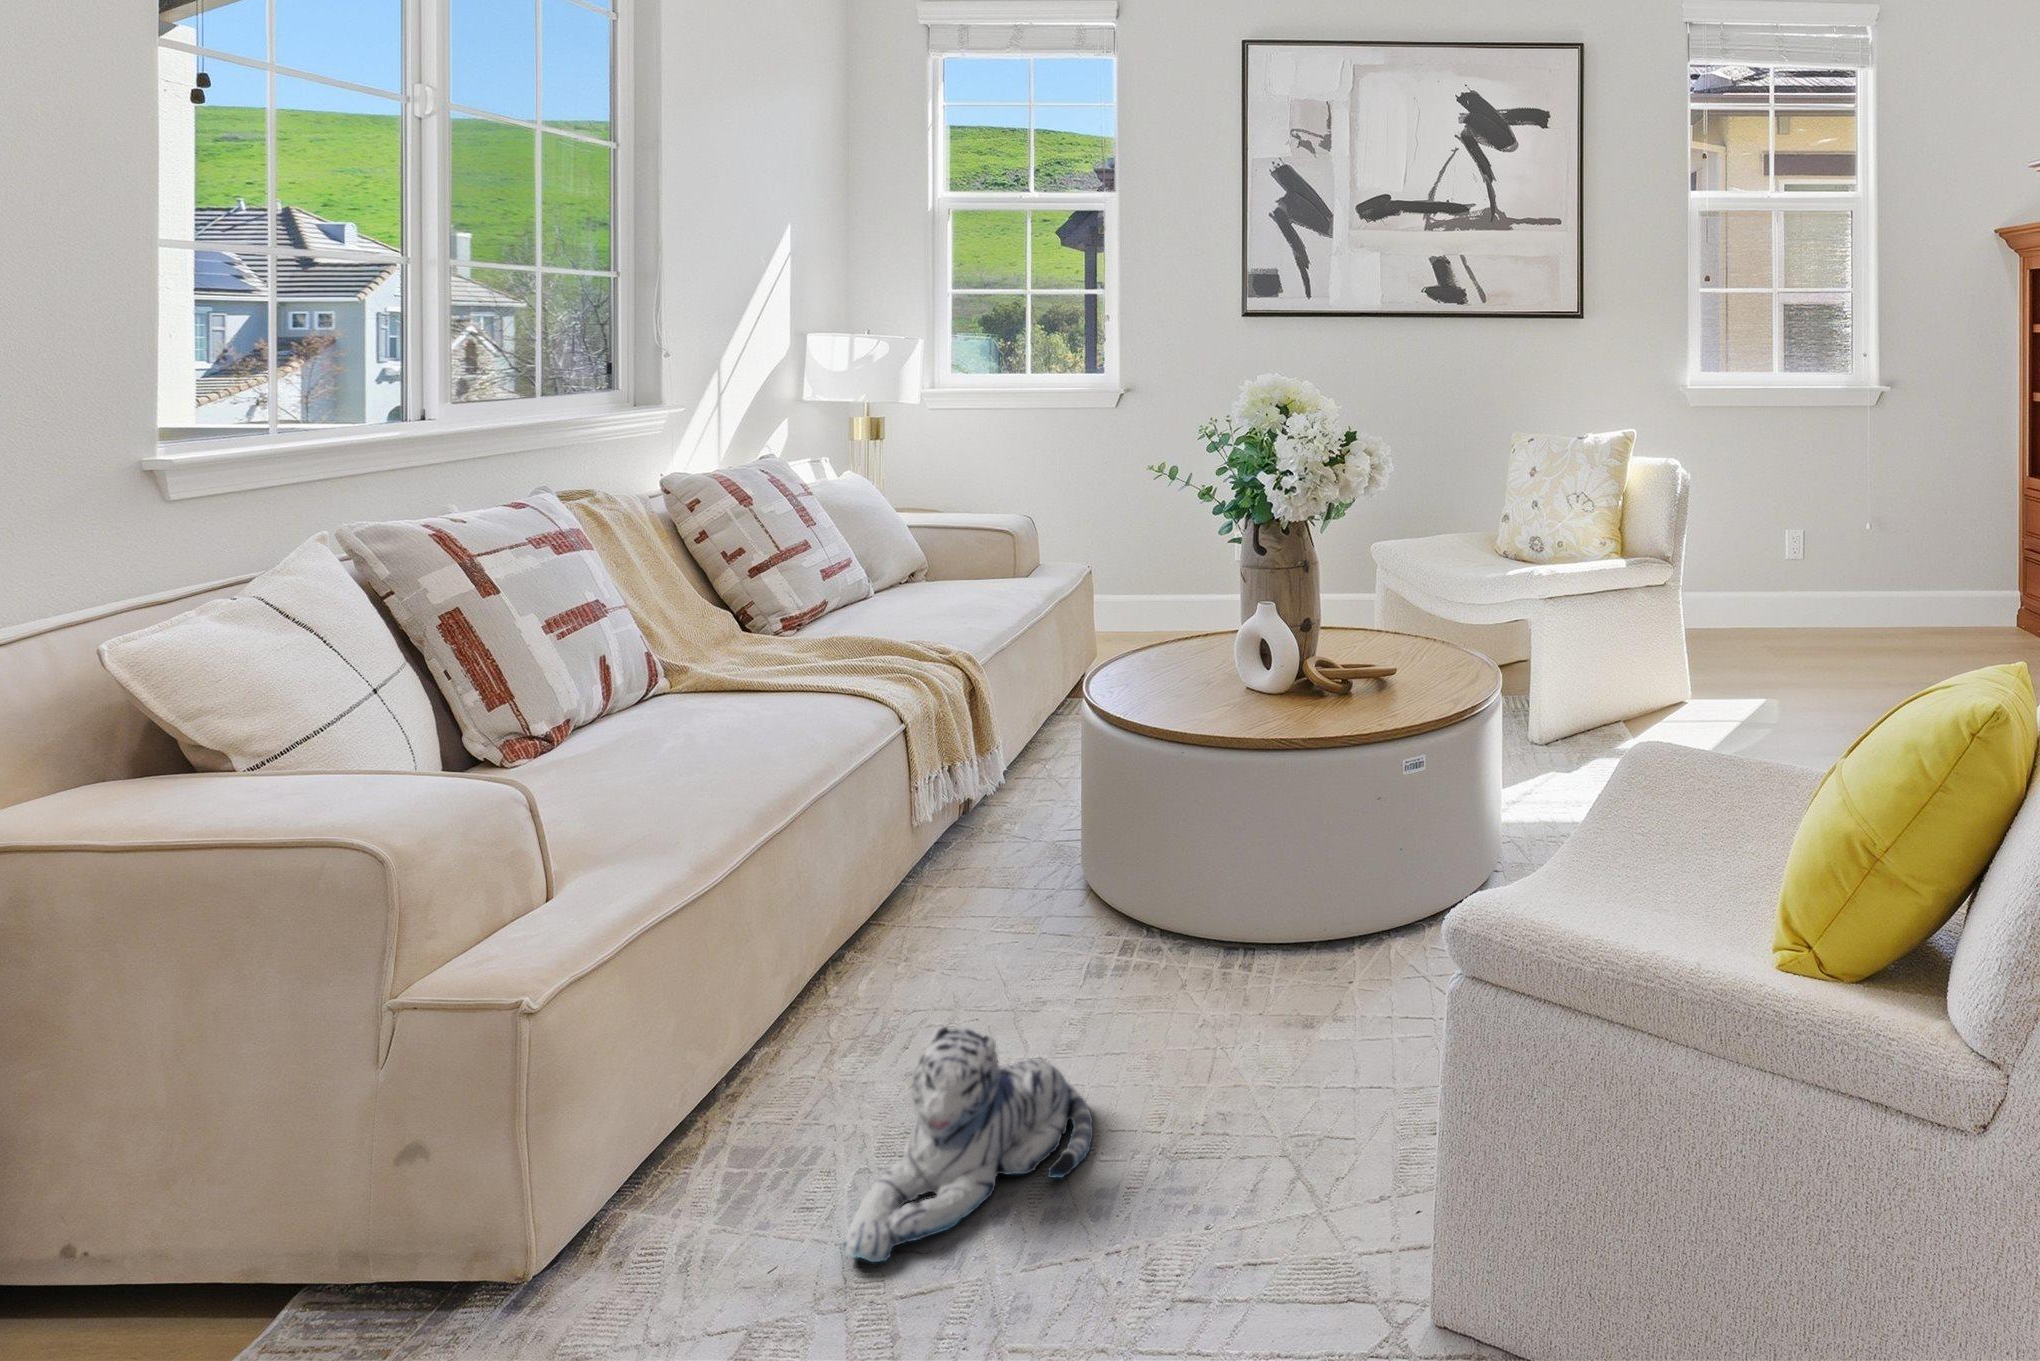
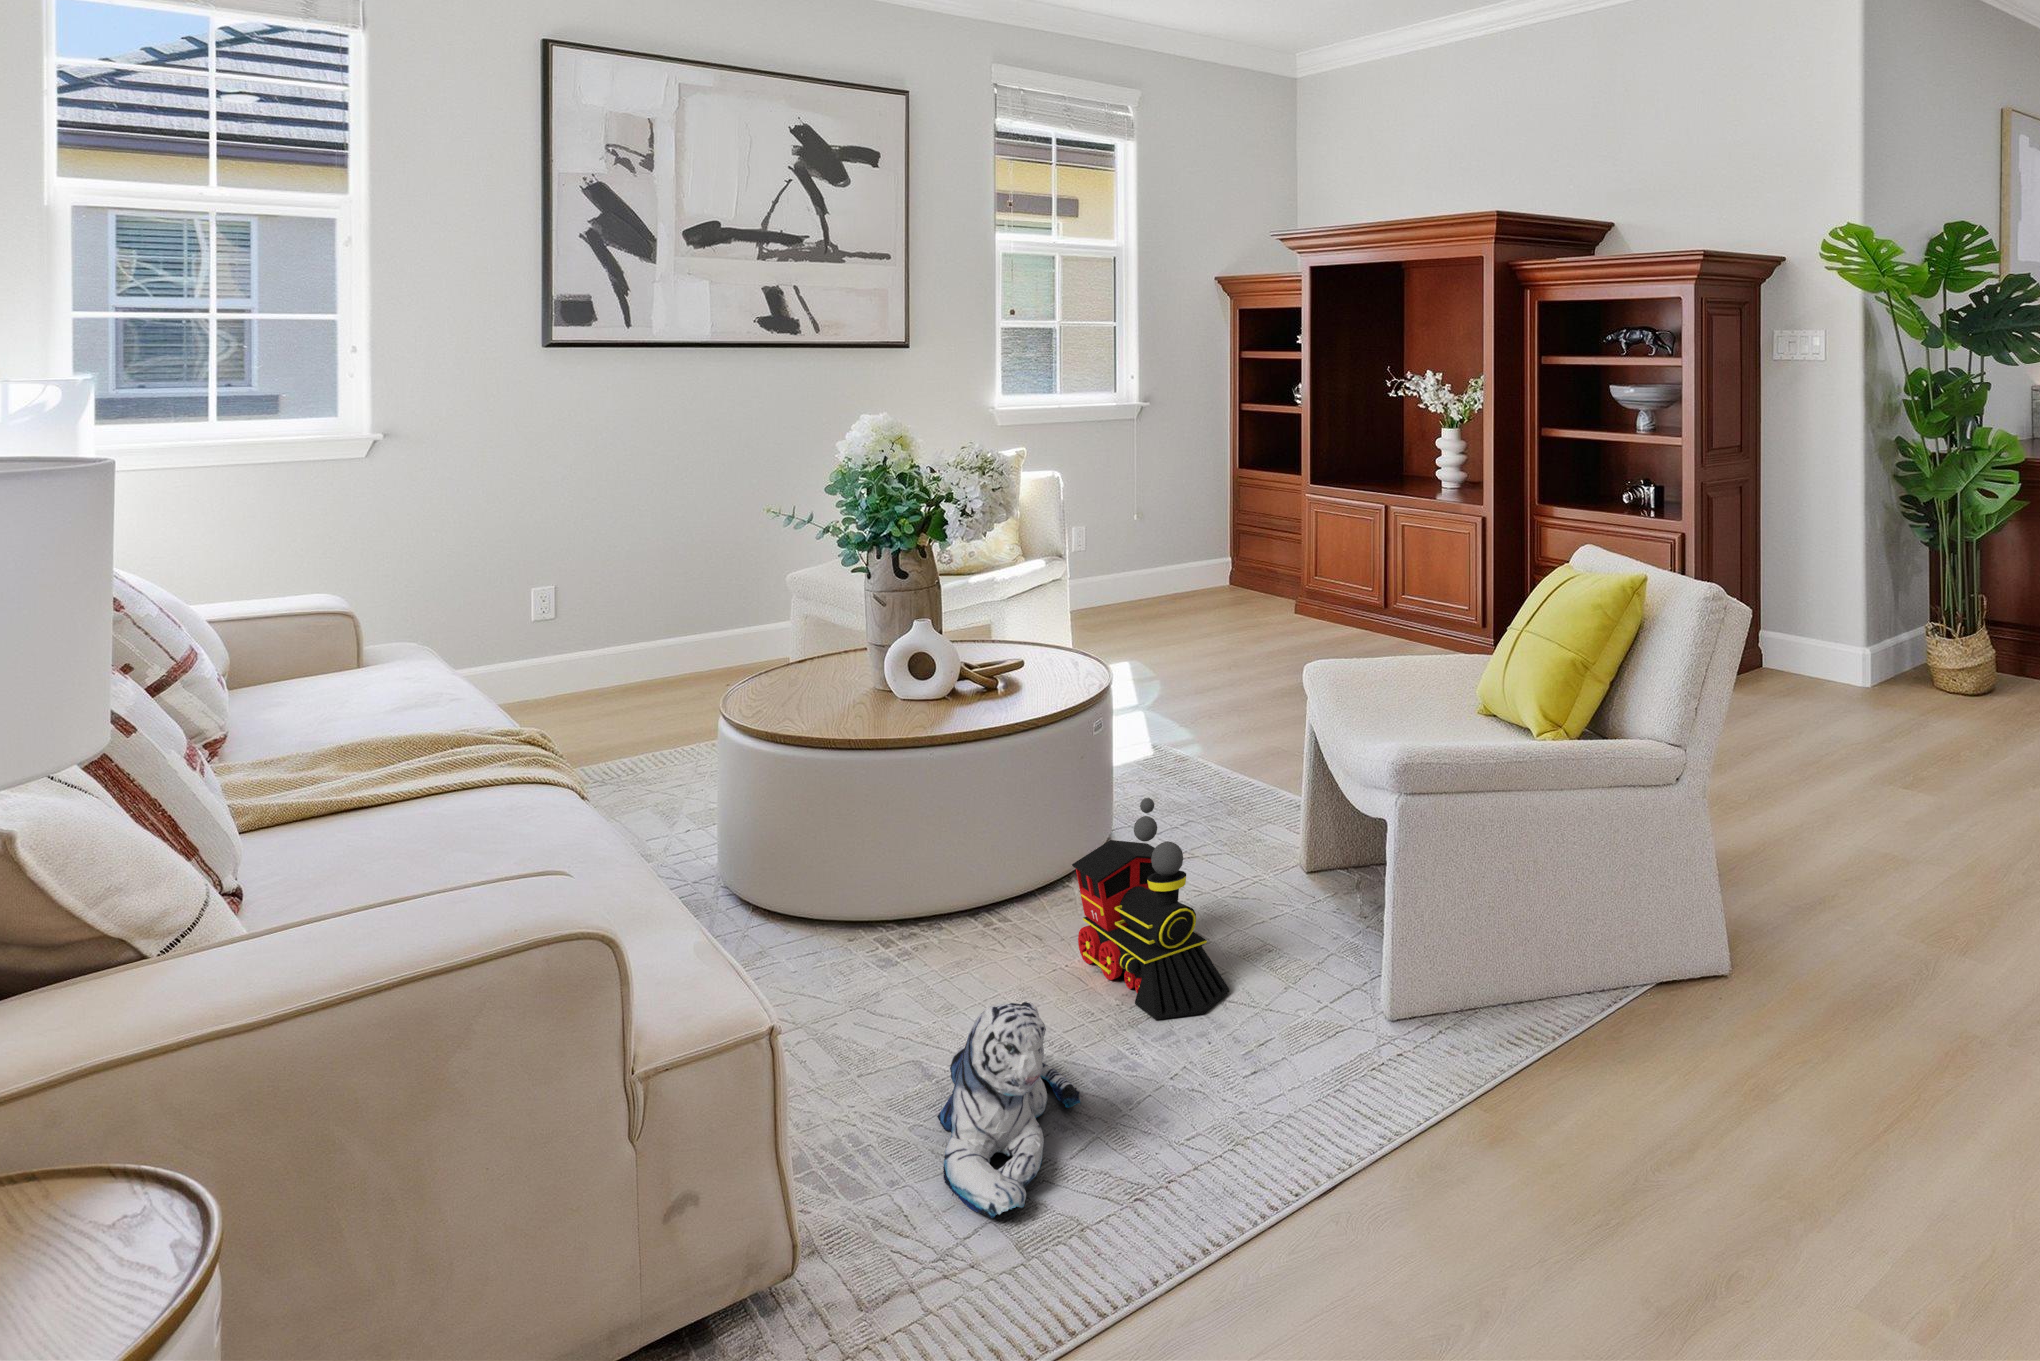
toy train: none [1258,849,1382,1136] -> present [1072,798,1230,1020]

